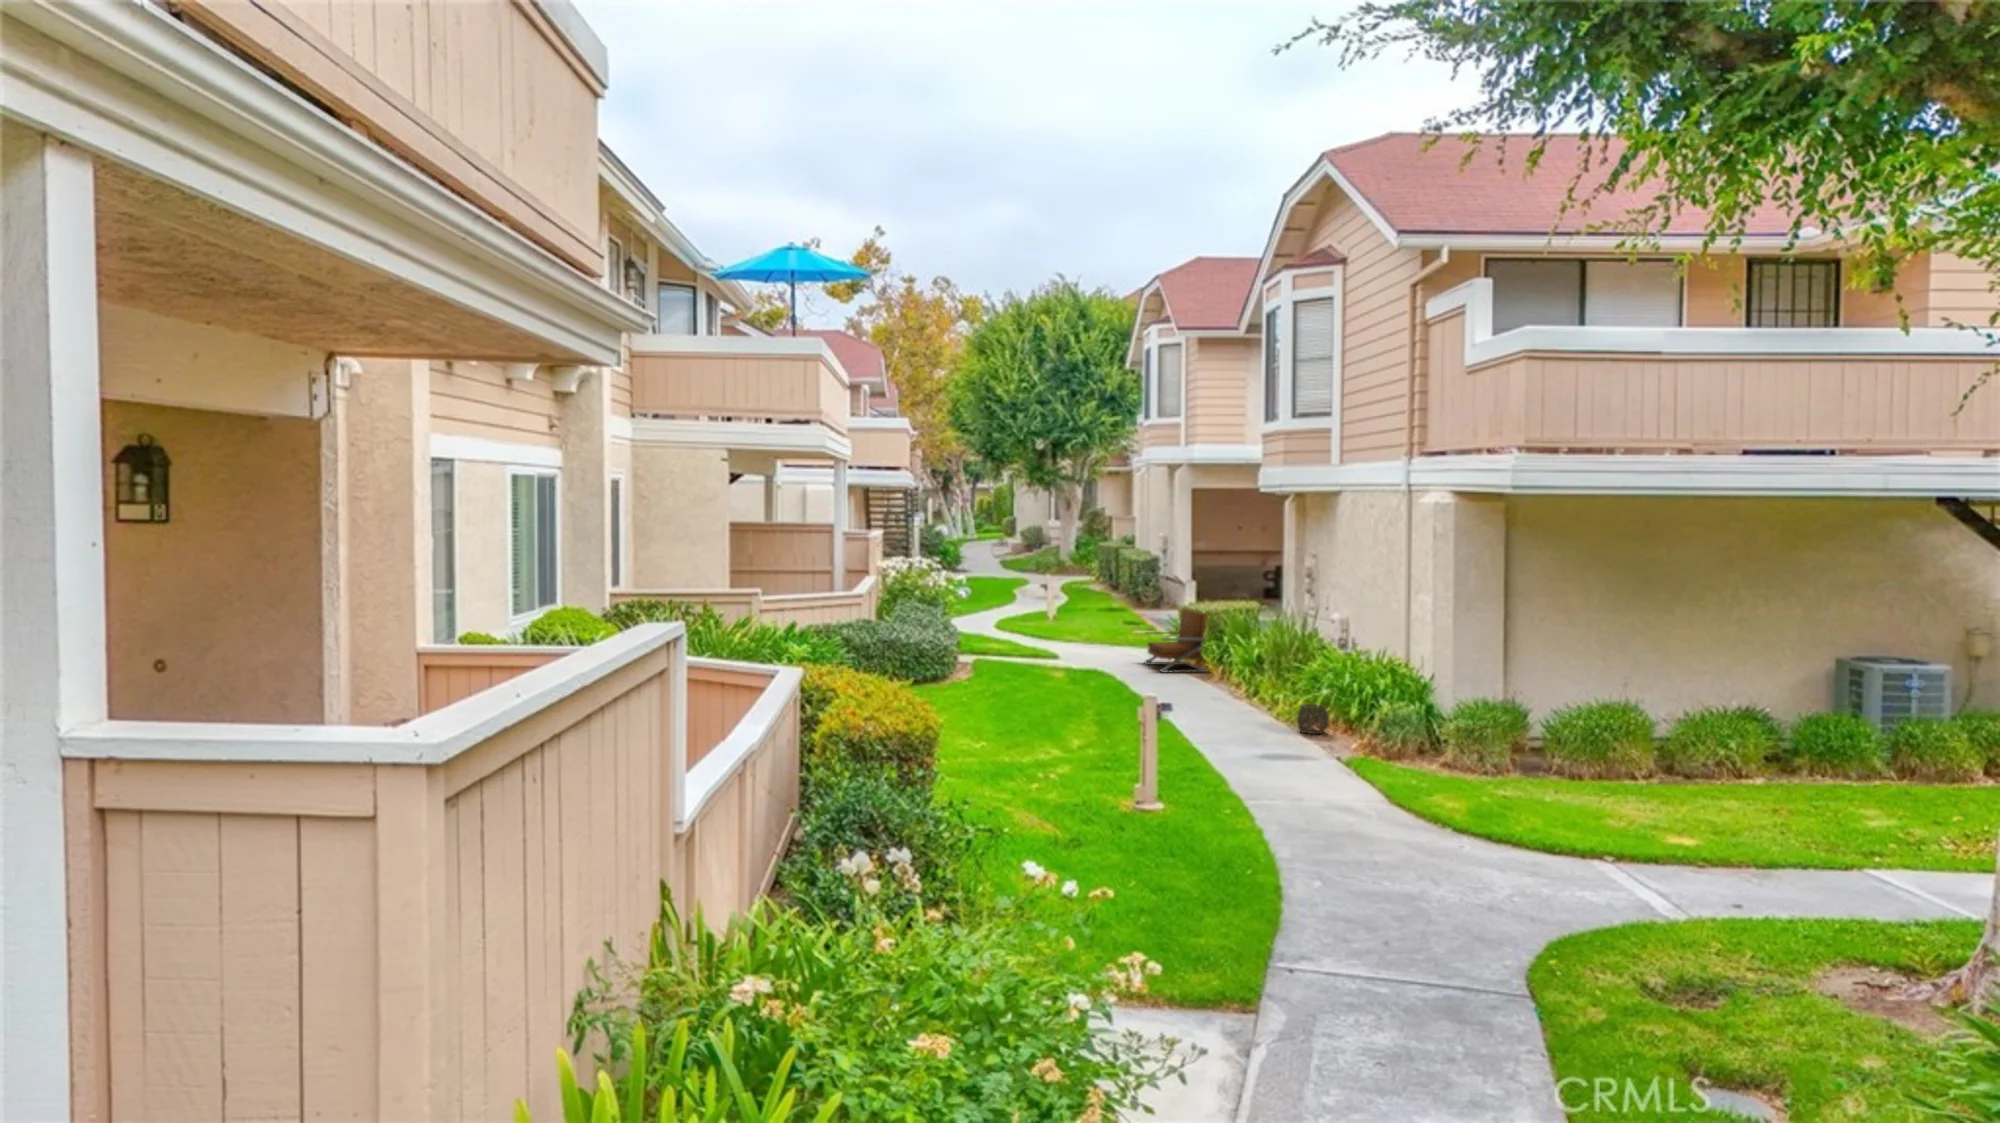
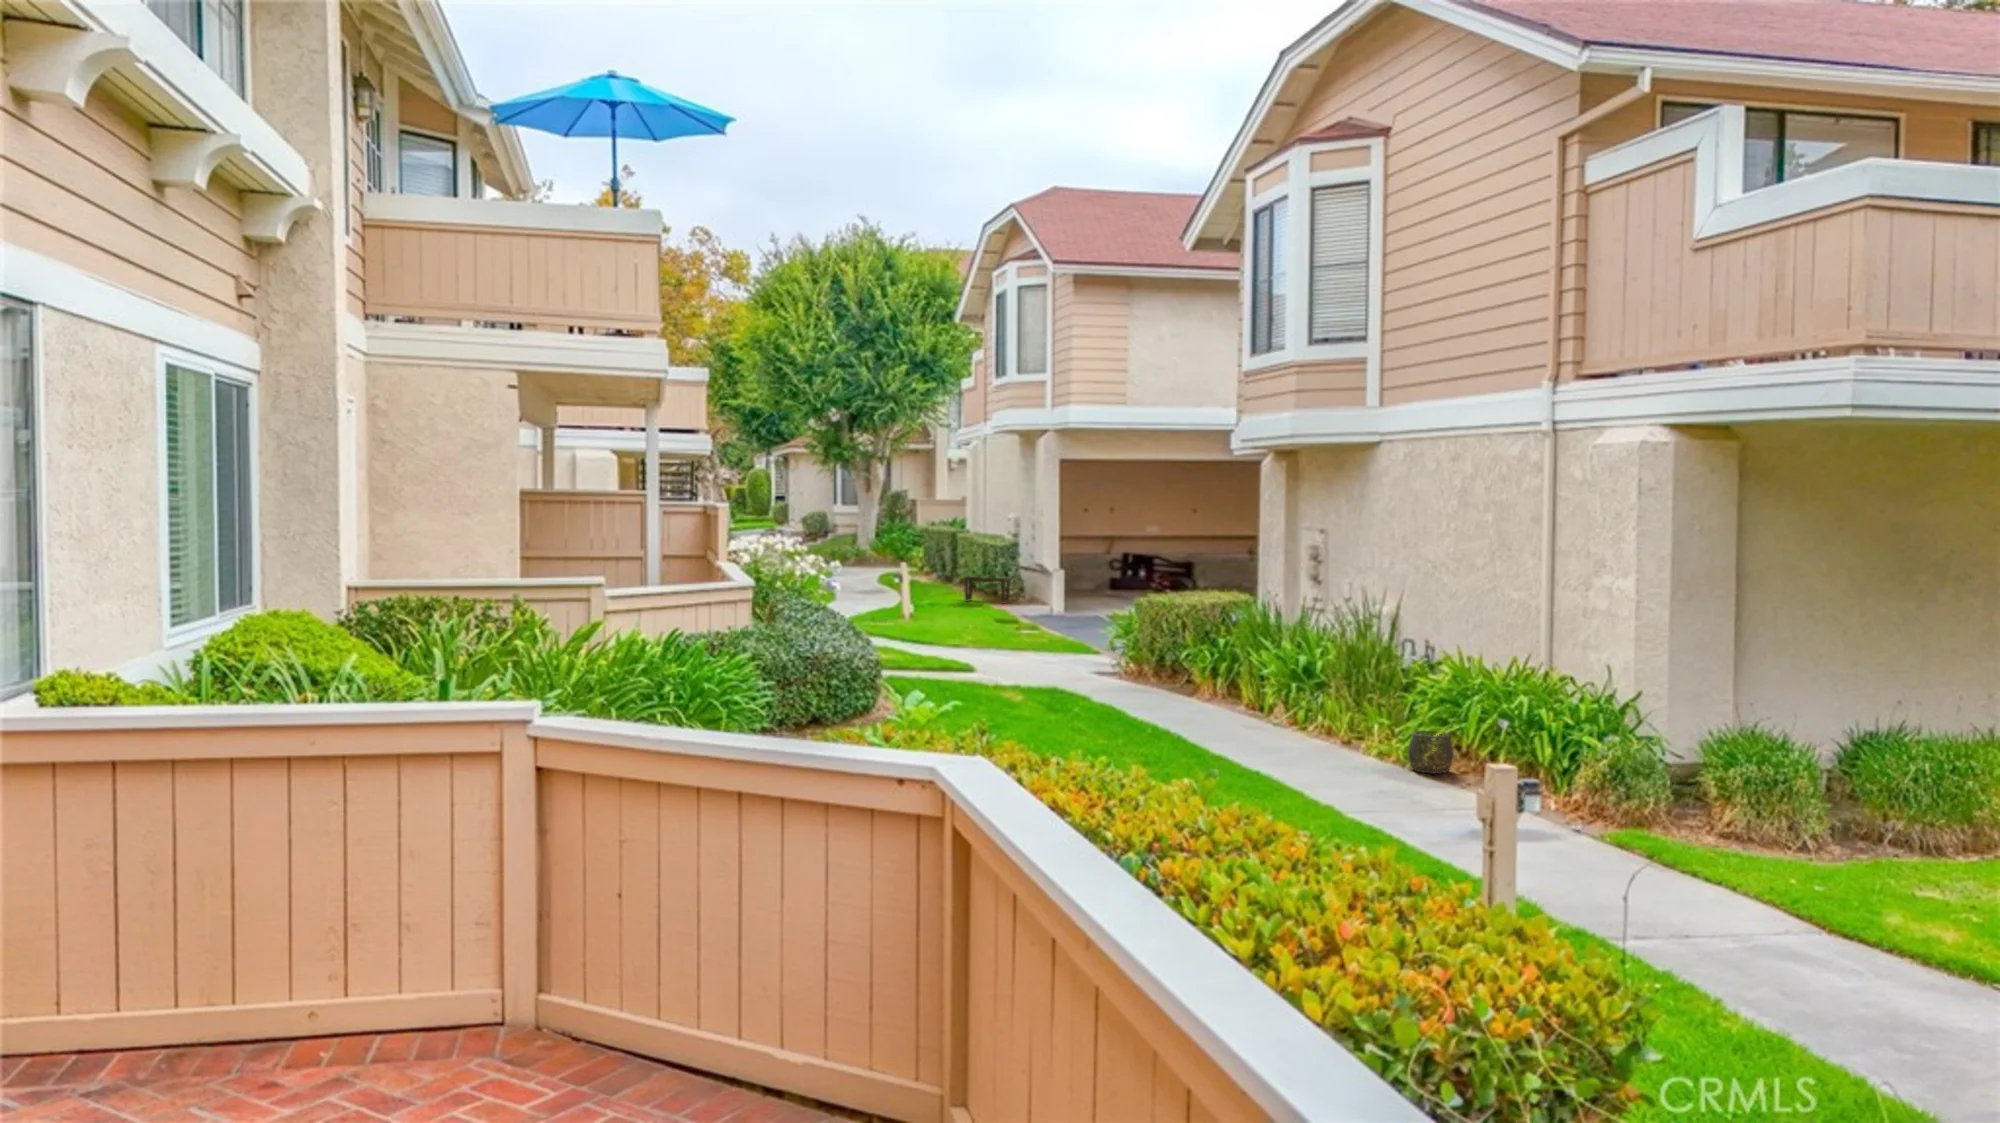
bench: none [1116,583,1156,606] -> present [964,577,1011,603]
lounge chair: present [1144,608,1208,672] -> none [1084,602,1186,688]

